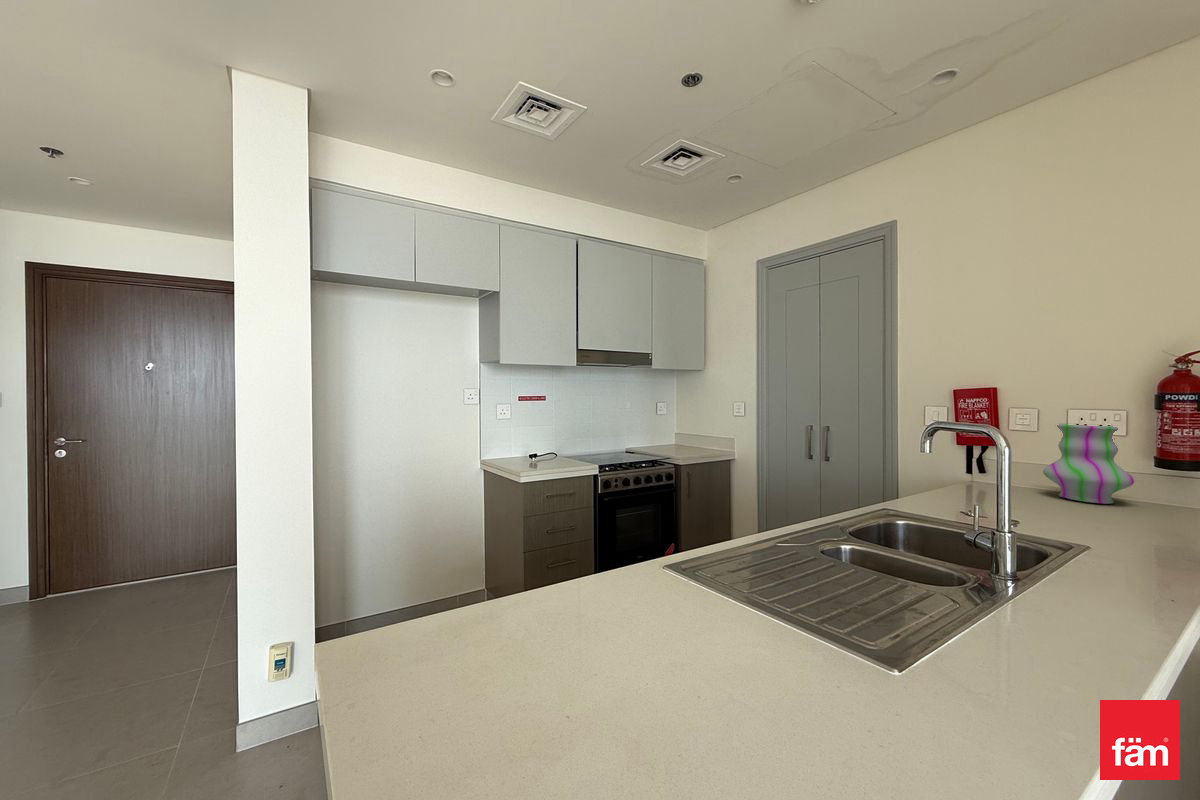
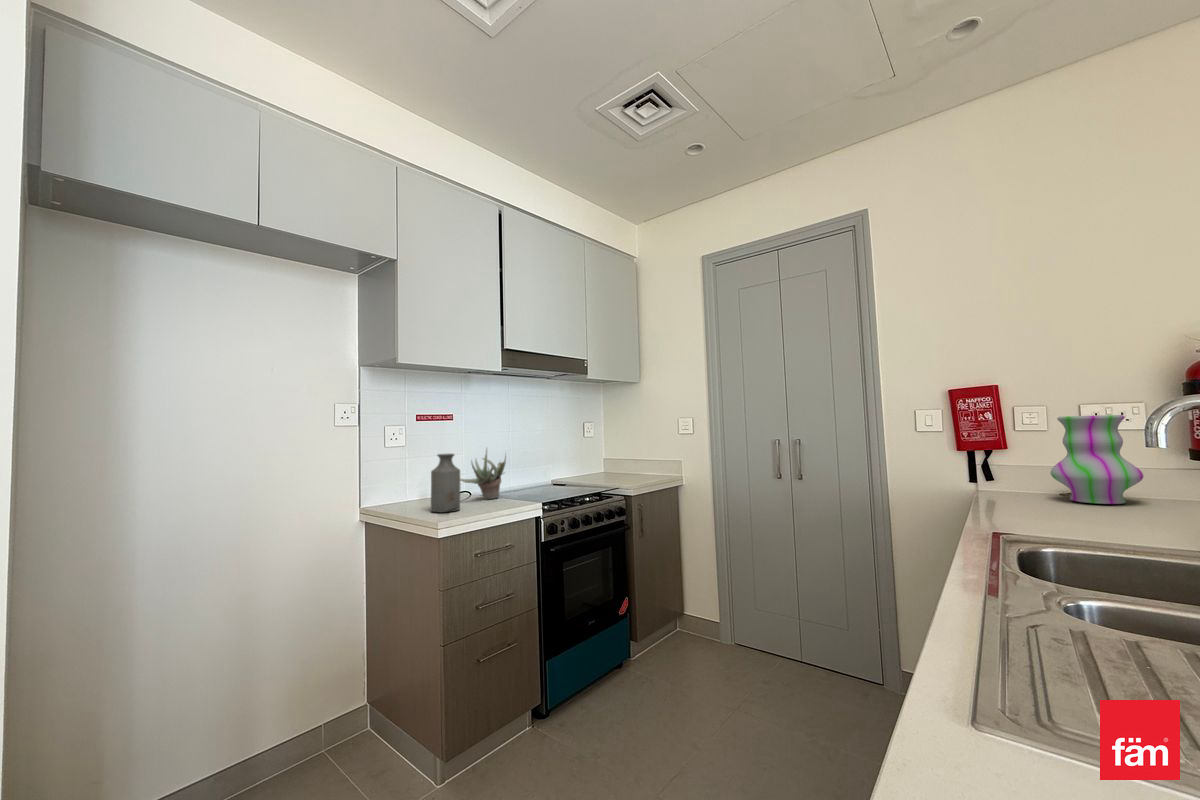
succulent plant: none [538,418,573,458] -> present [460,449,506,499]
bottle: none [516,423,539,468] -> present [431,454,461,513]

